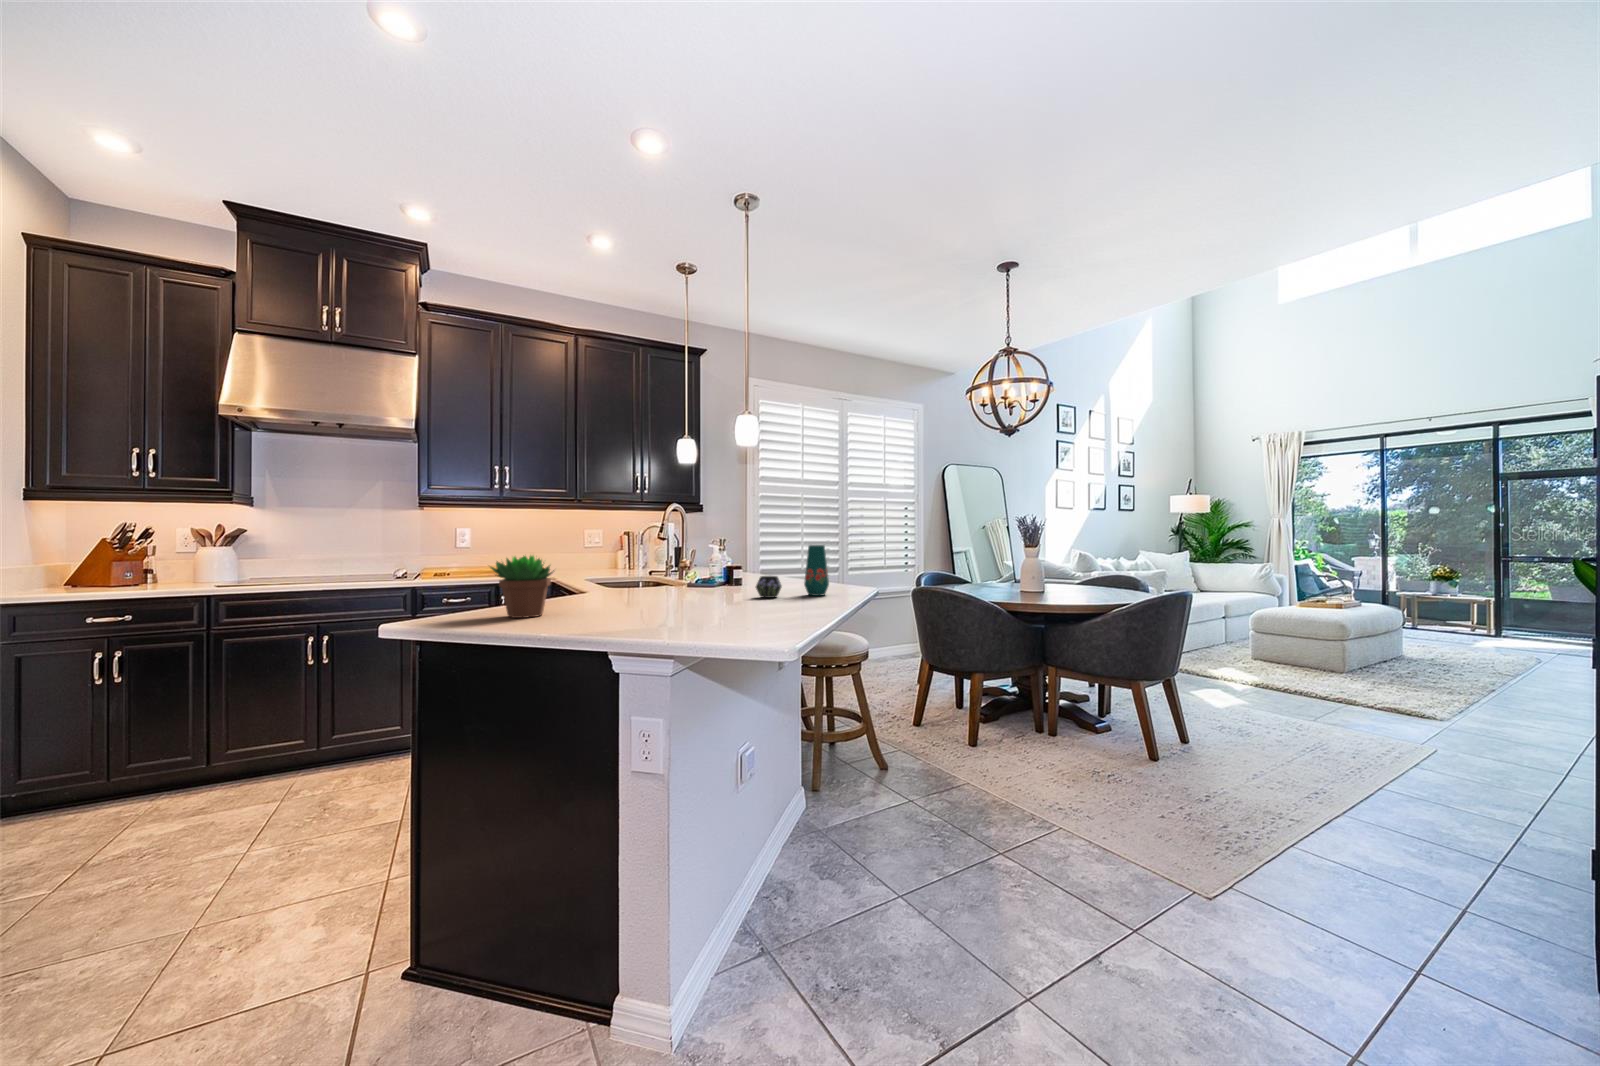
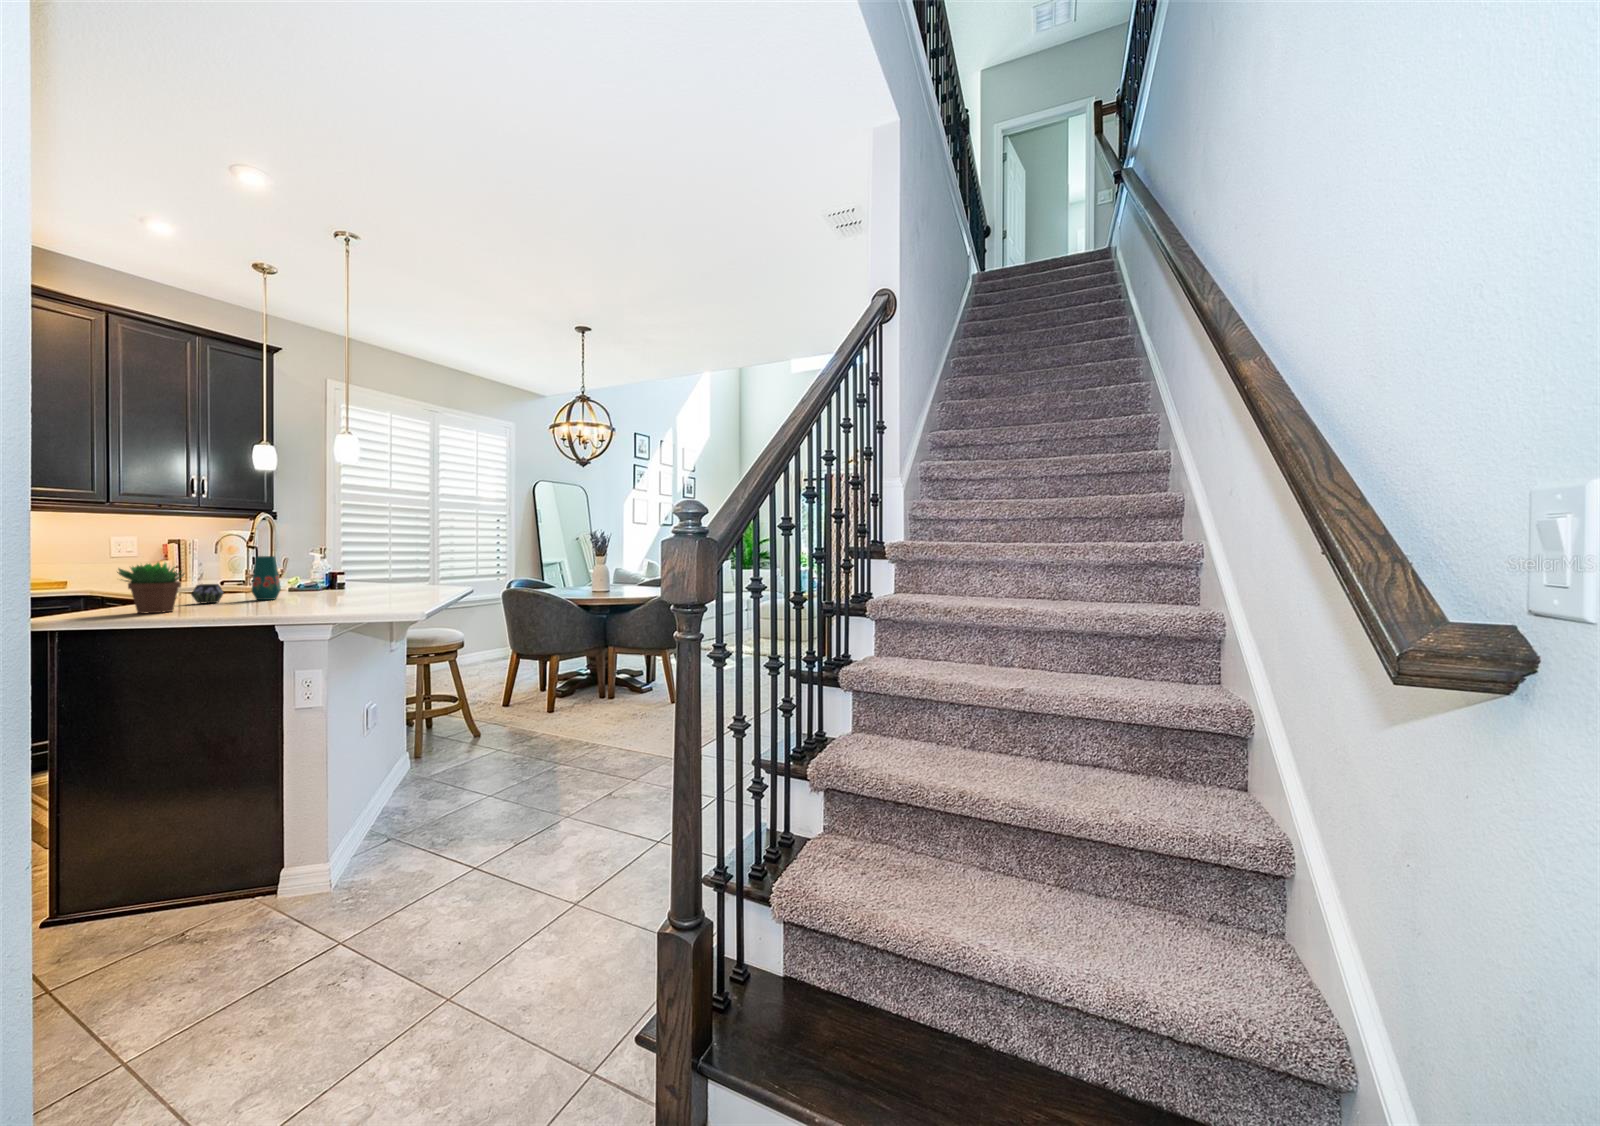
vase: present [756,545,829,598] -> present [191,556,281,604]

